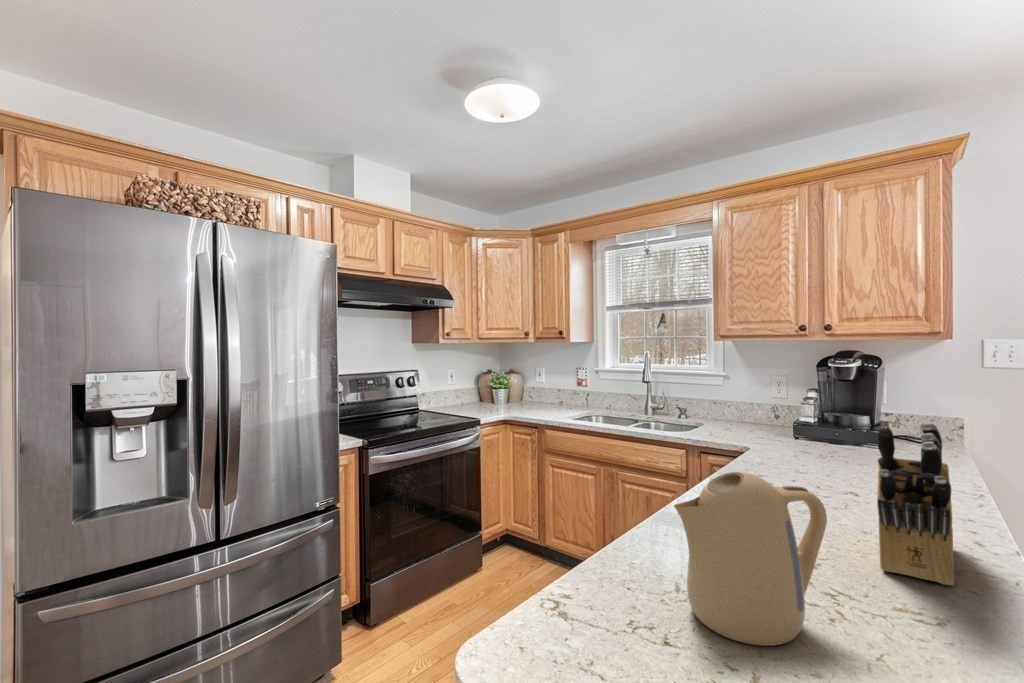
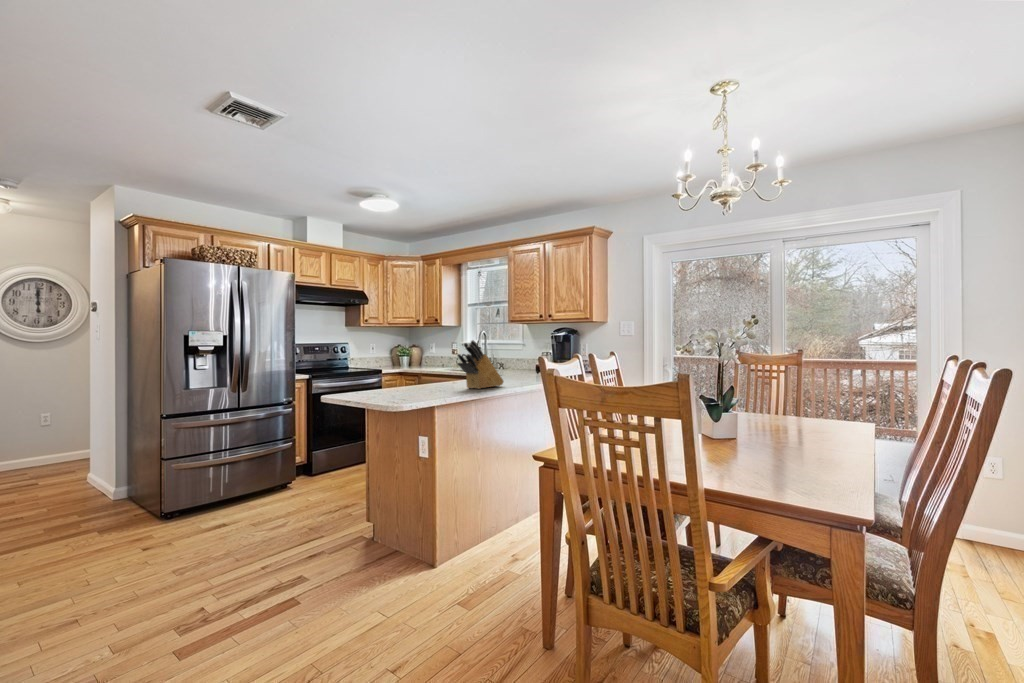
kettle: present [674,472,827,646] -> none [388,352,430,393]

